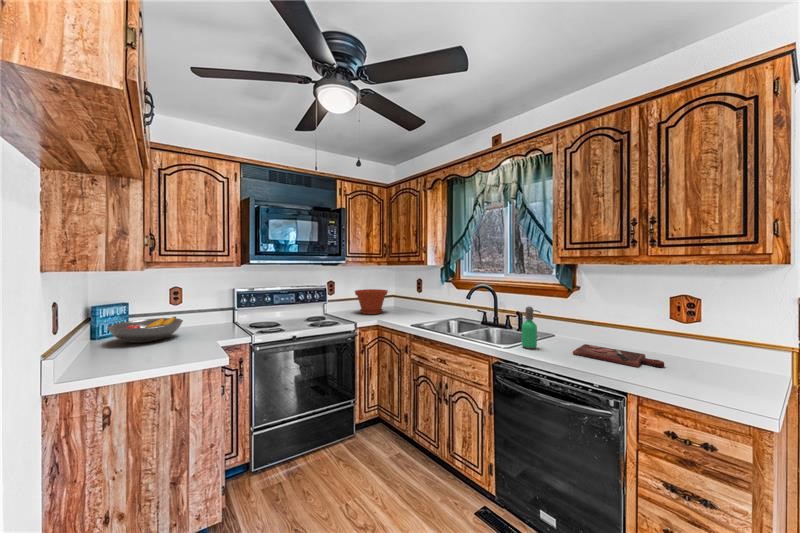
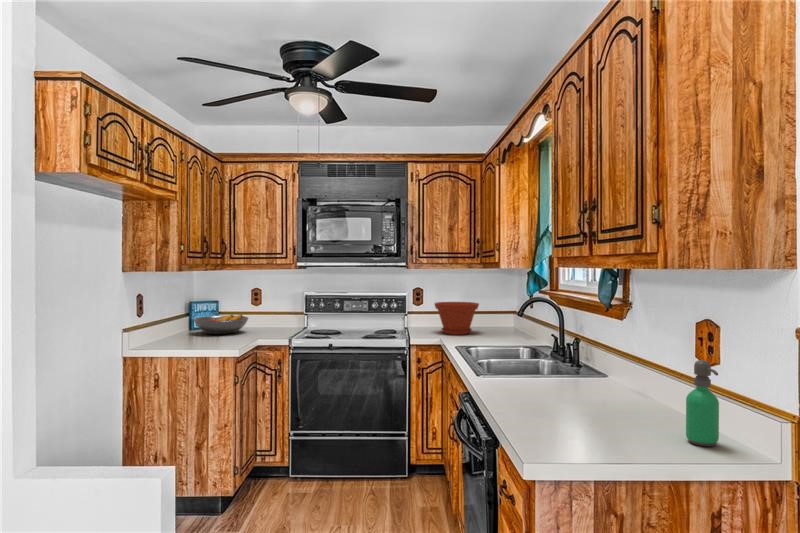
soap dispenser: present [522,306,540,349] -> present [686,360,719,446]
cutting board: present [573,344,664,367] -> none [547,395,643,434]

